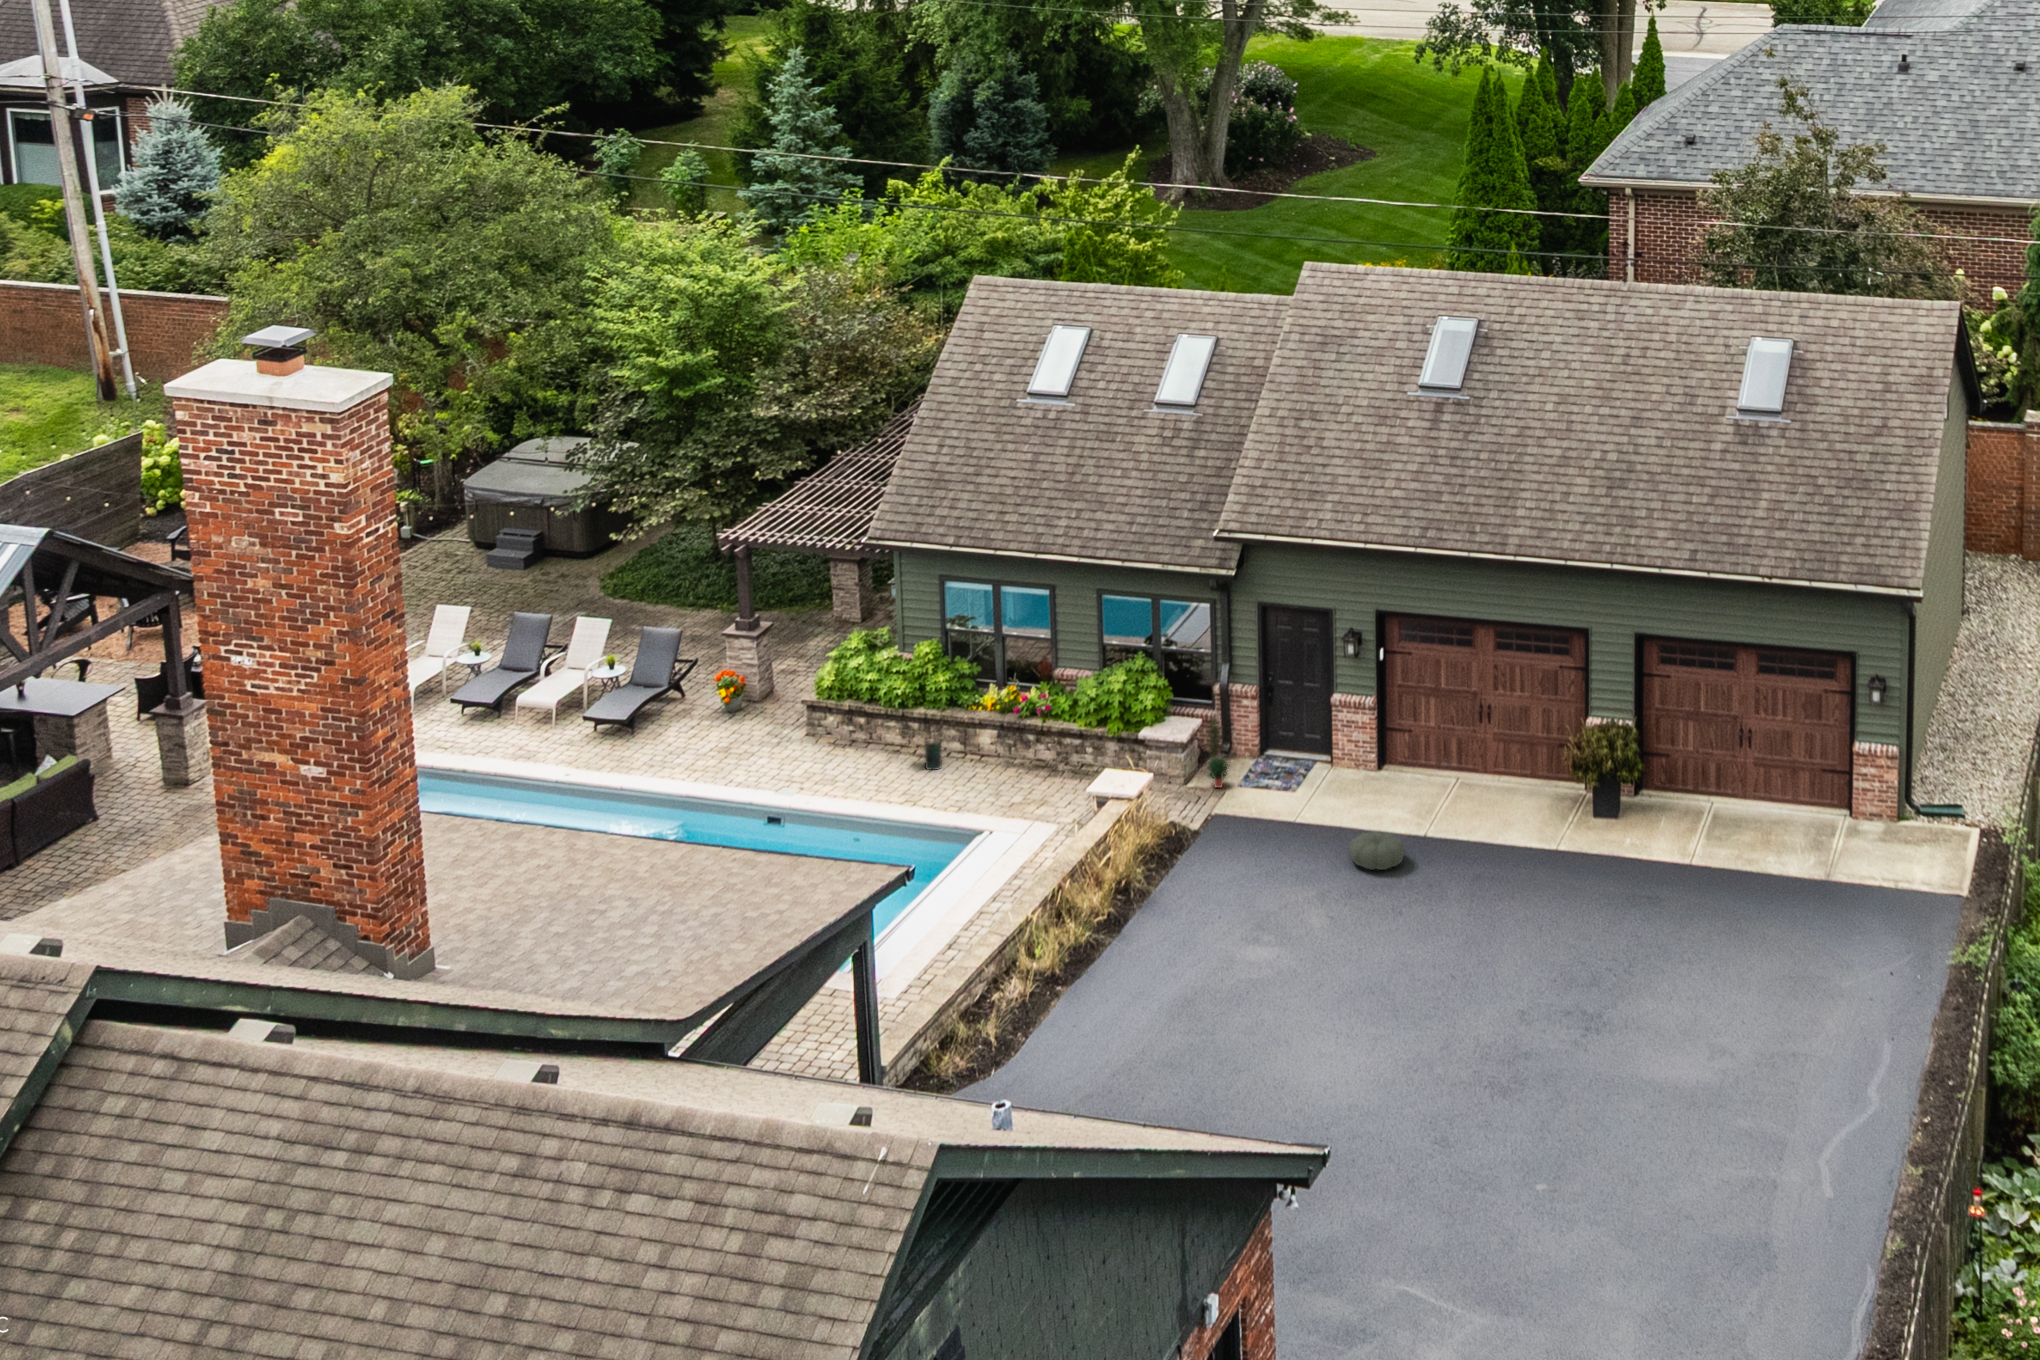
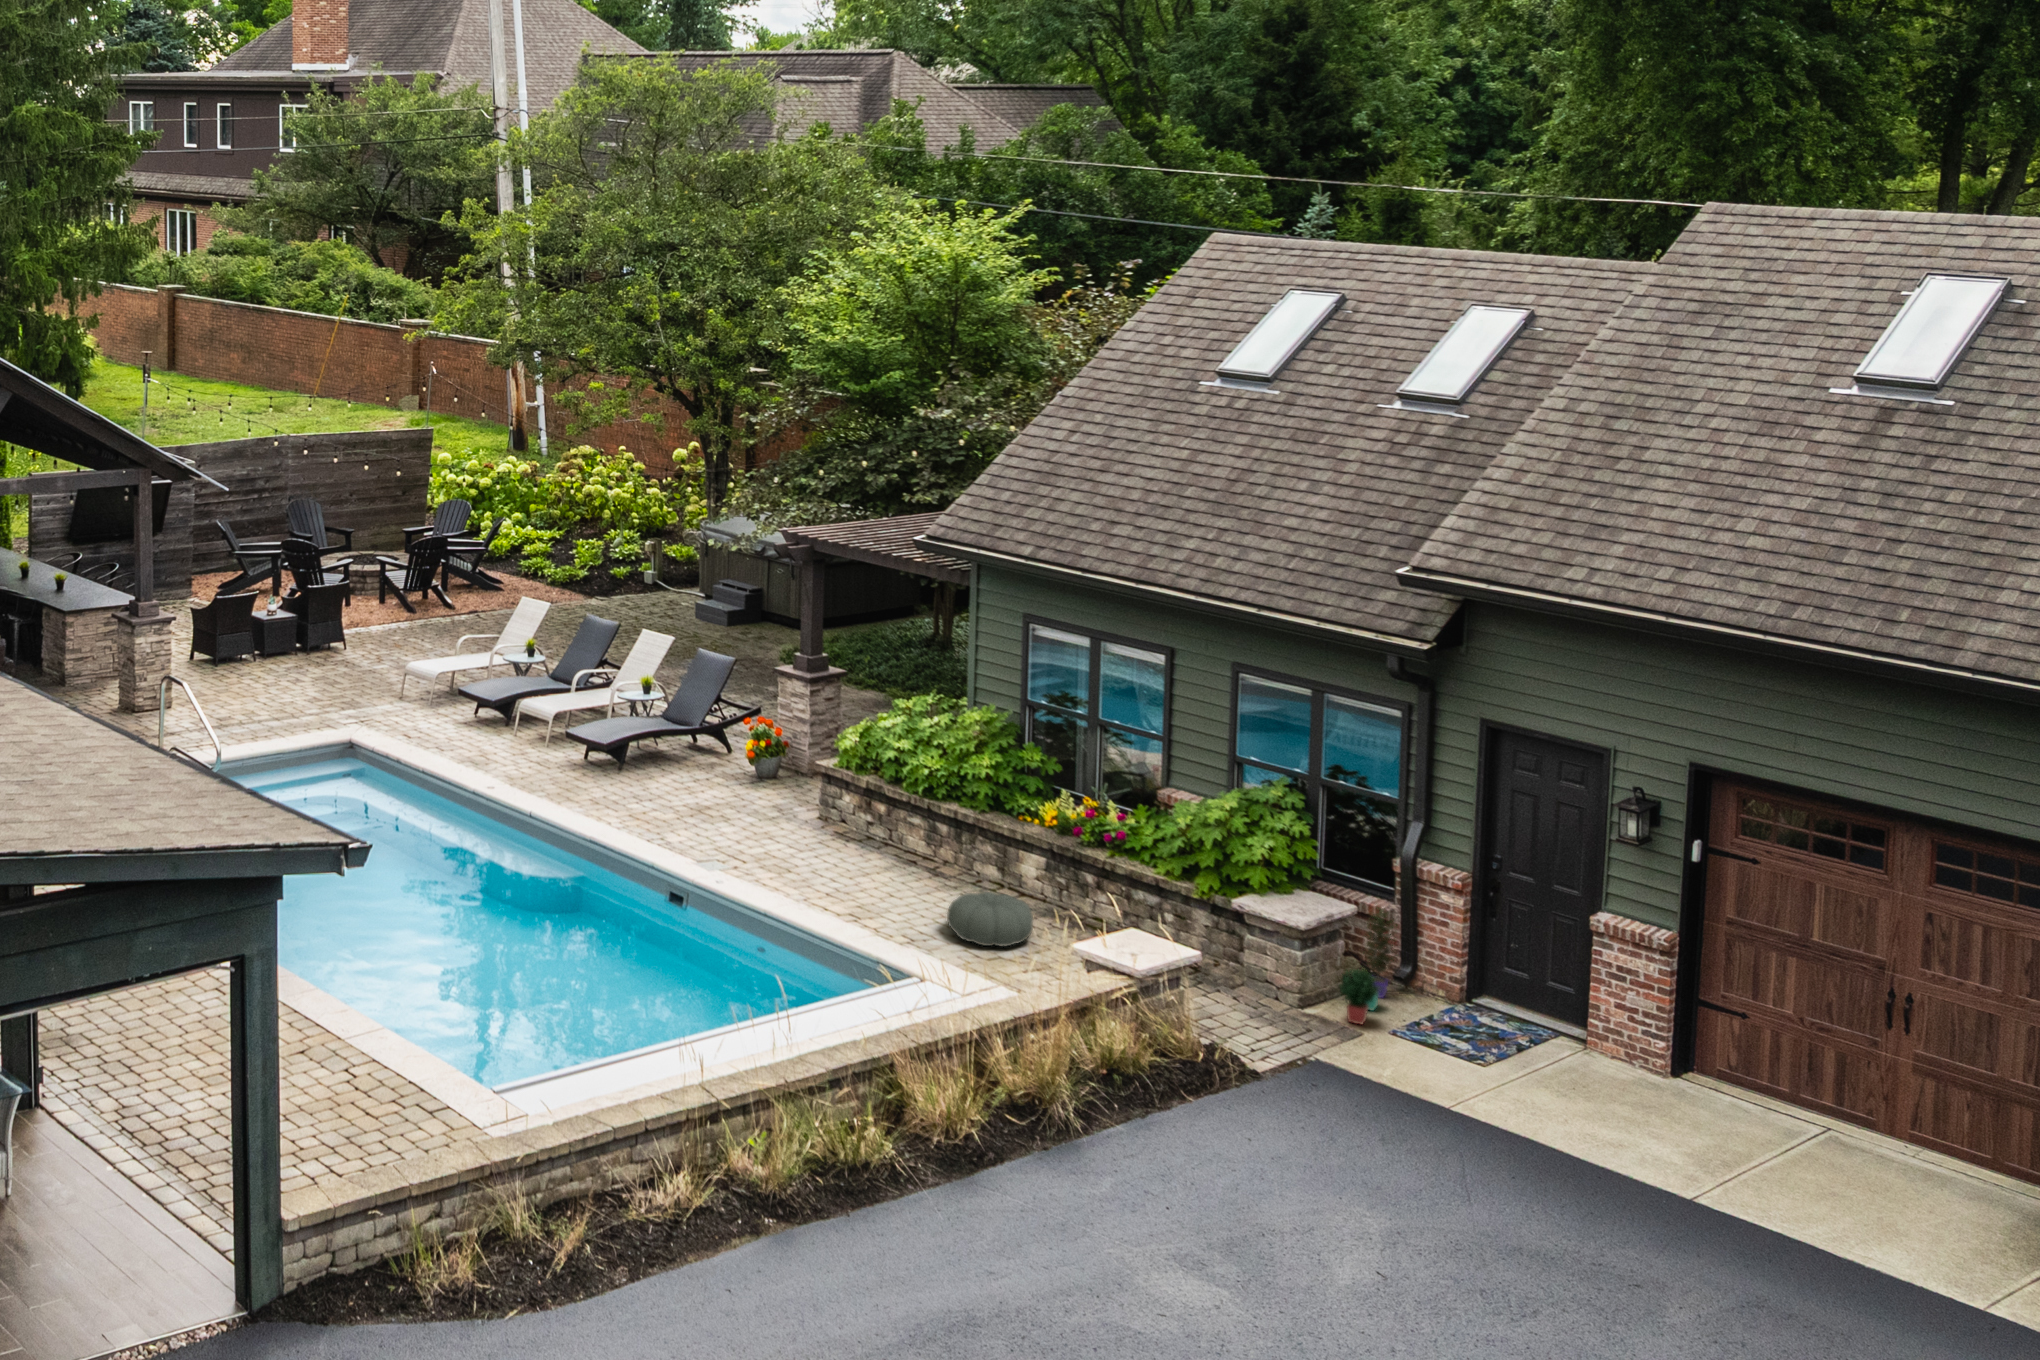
watering can: present [925,735,943,770] -> none [922,842,969,891]
pouf: present [1349,831,1405,870] -> present [947,892,1033,946]

